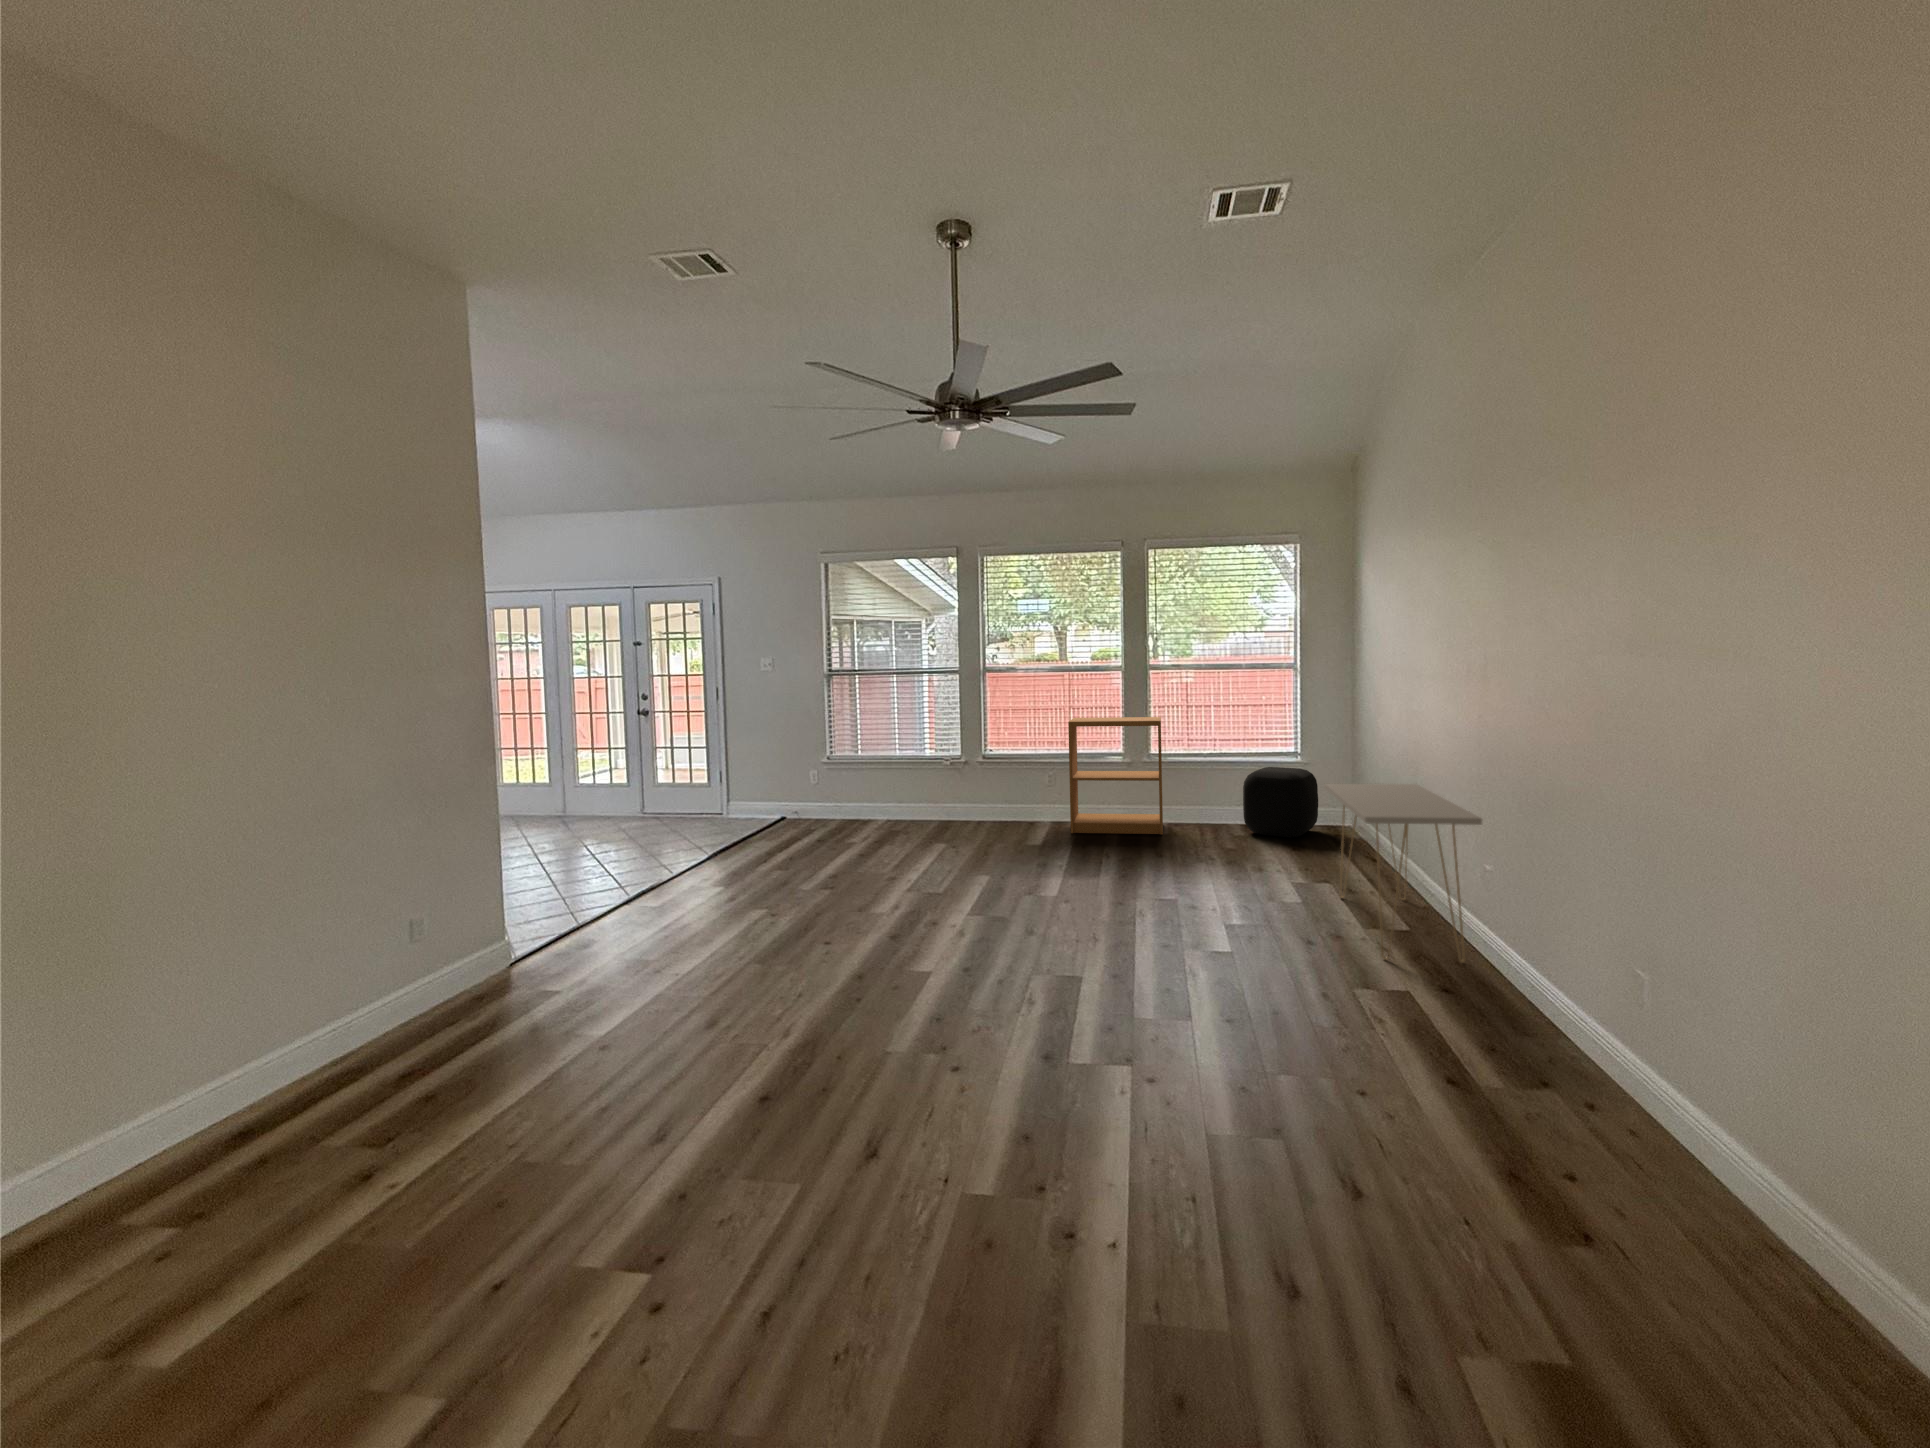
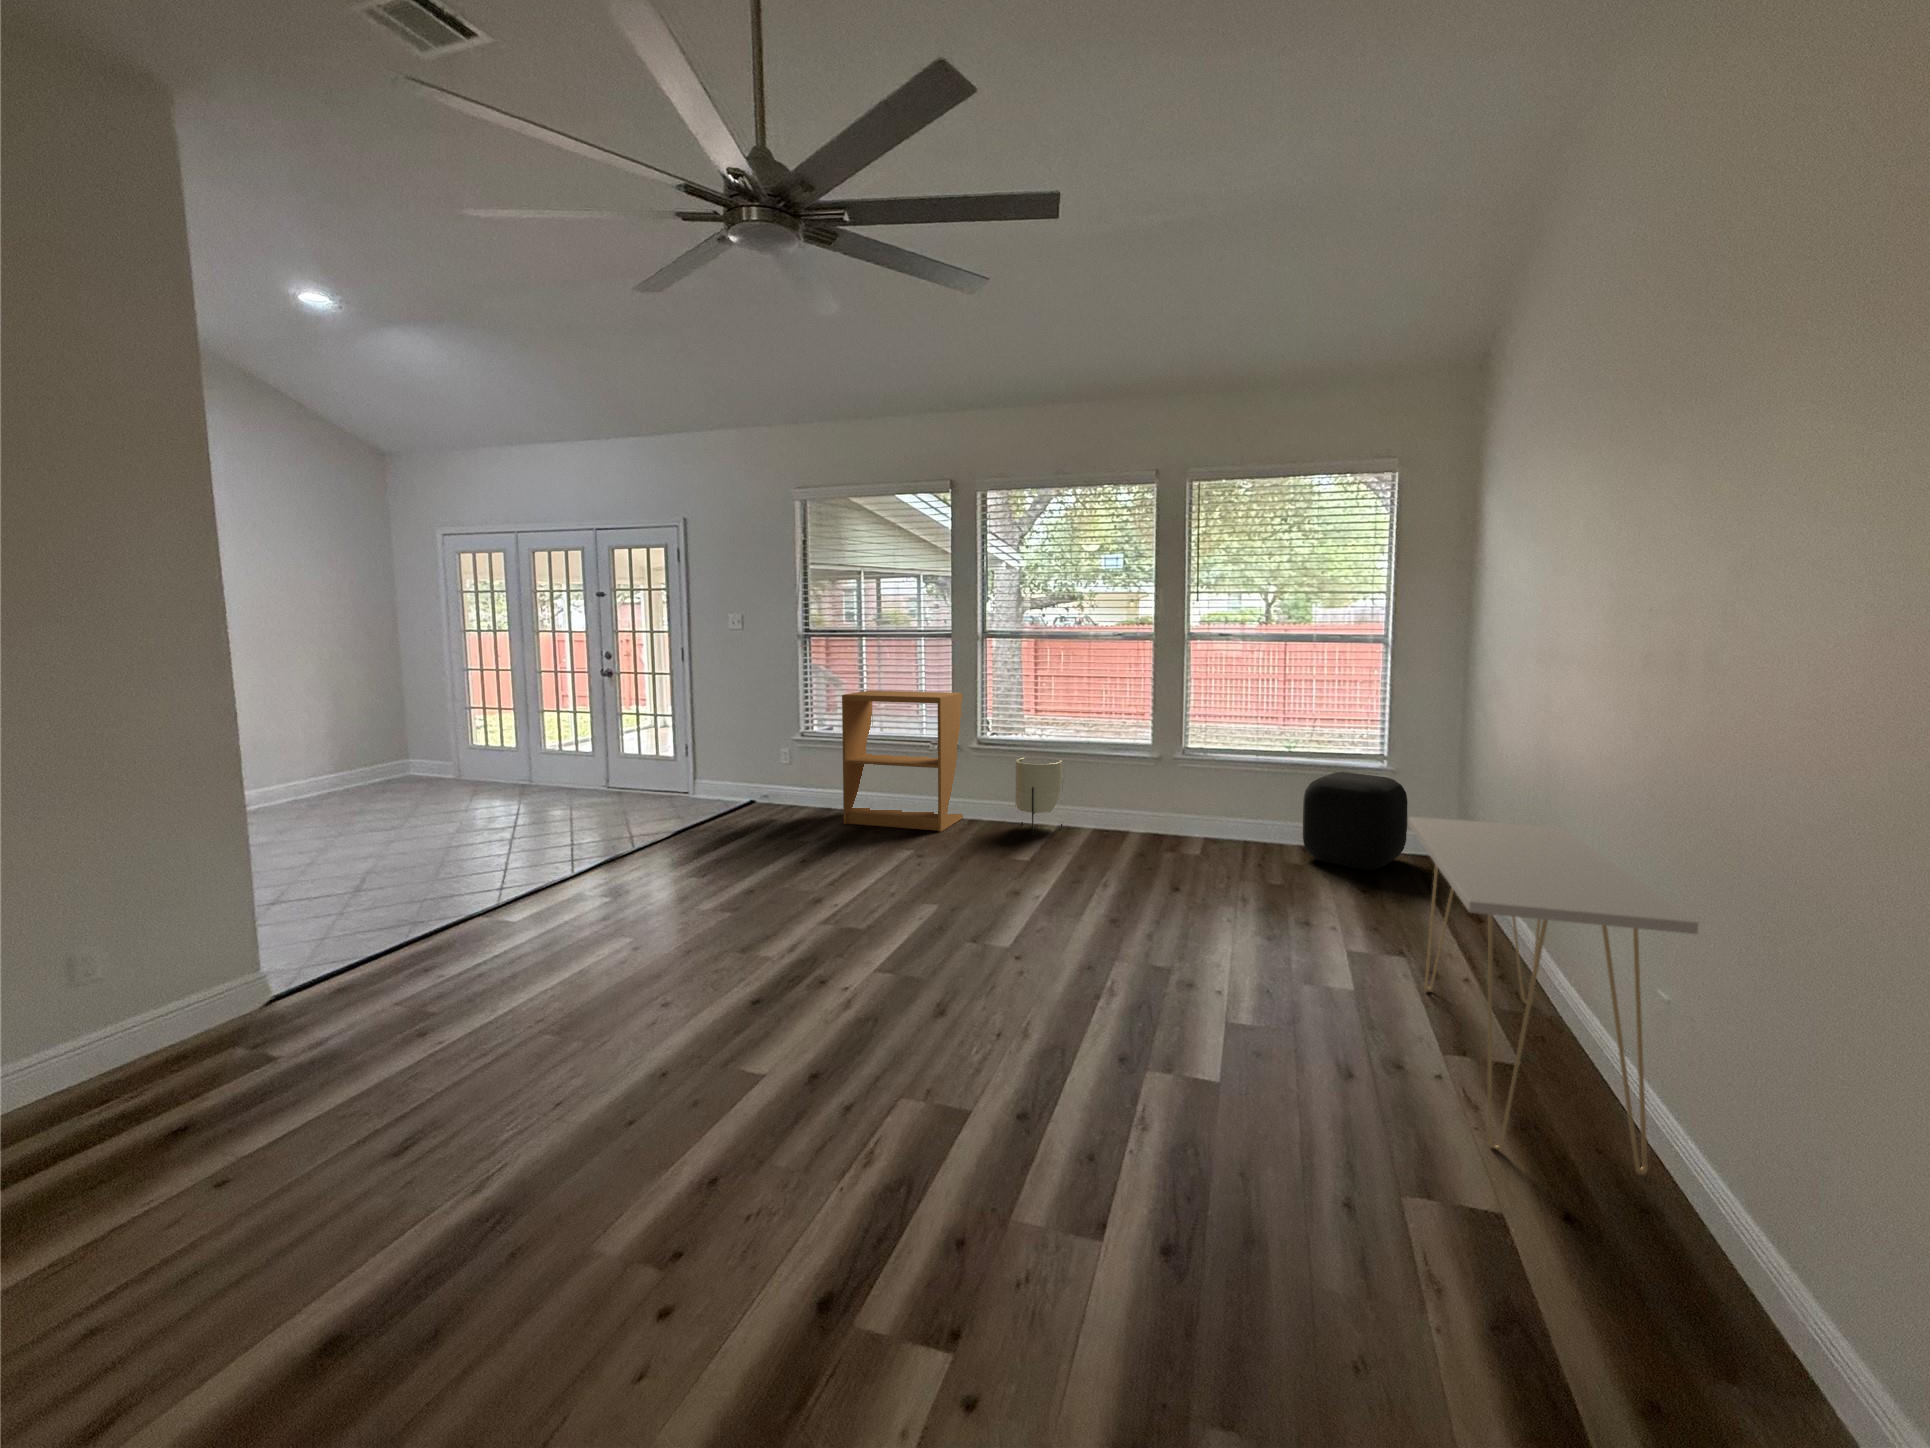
bookshelf: present [1068,717,1163,834] -> present [842,691,963,832]
planter: none [1017,767,1055,830] -> present [1016,758,1063,836]

